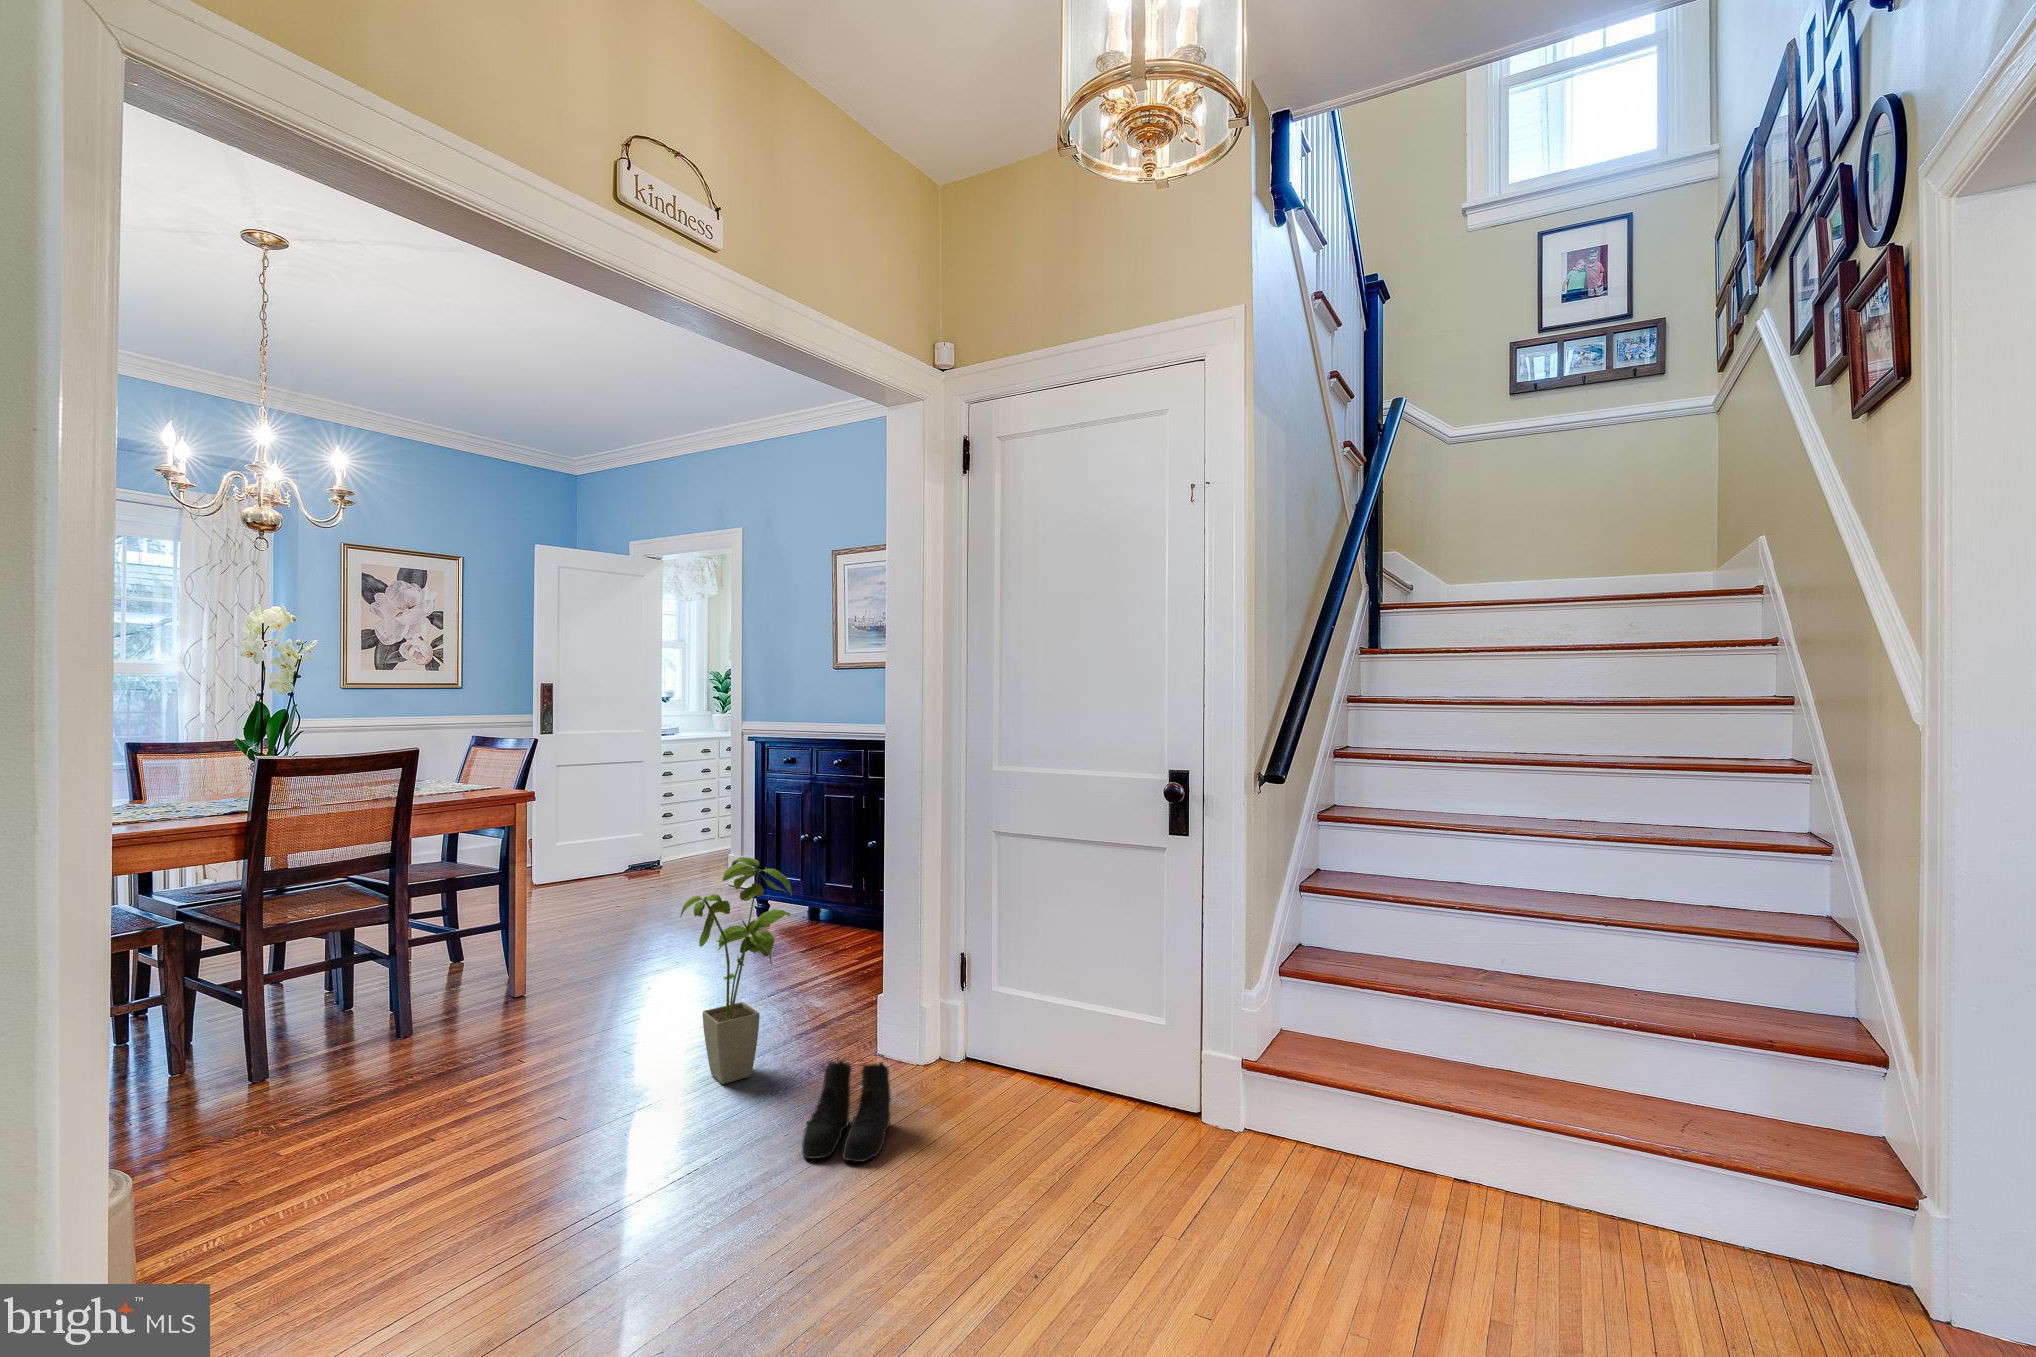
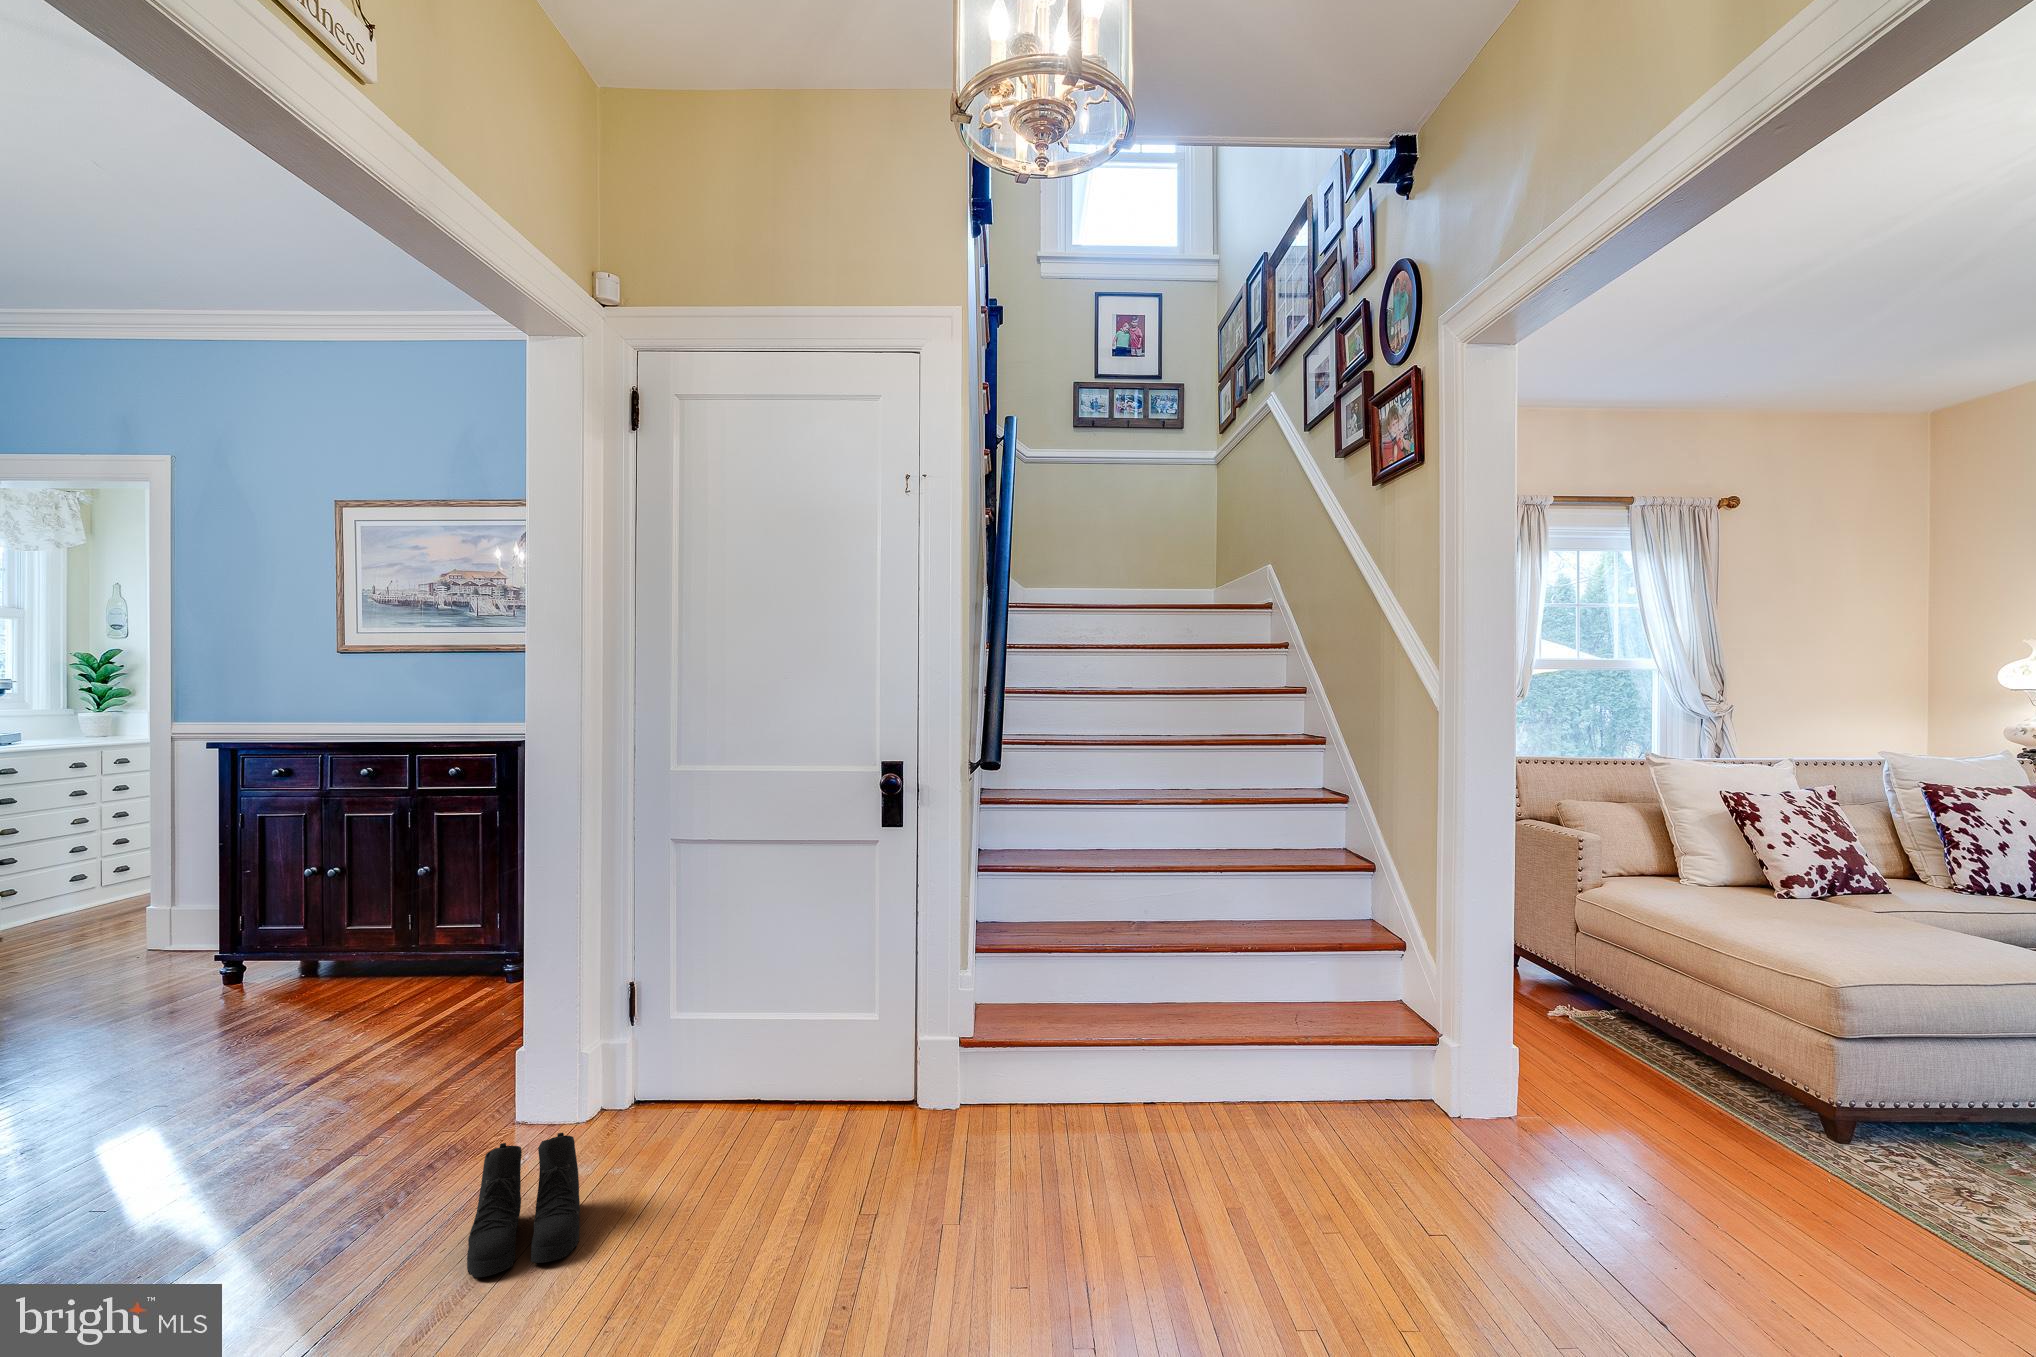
house plant: present [680,857,792,1084] -> none [209,907,407,1222]

